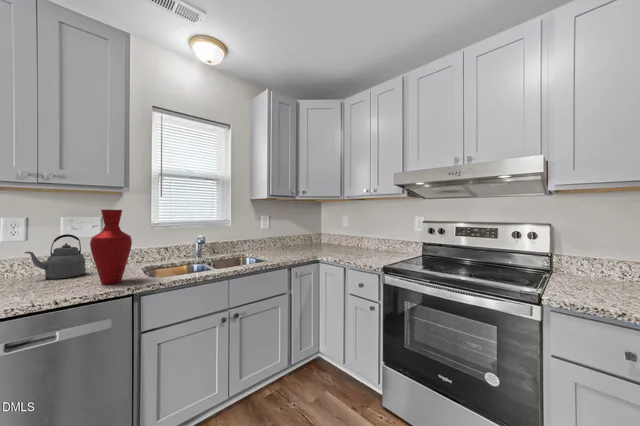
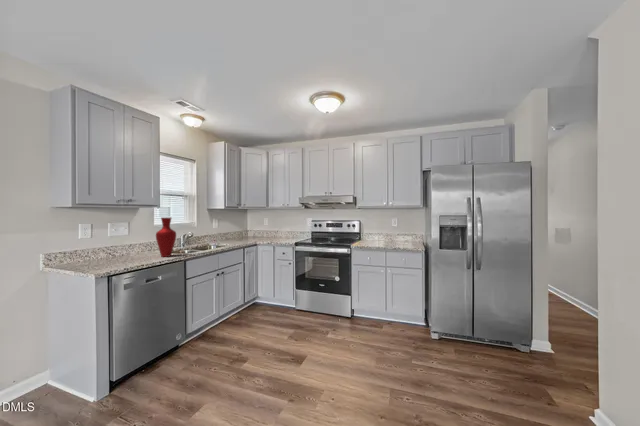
kettle: present [25,234,85,279] -> none [105,233,133,259]

